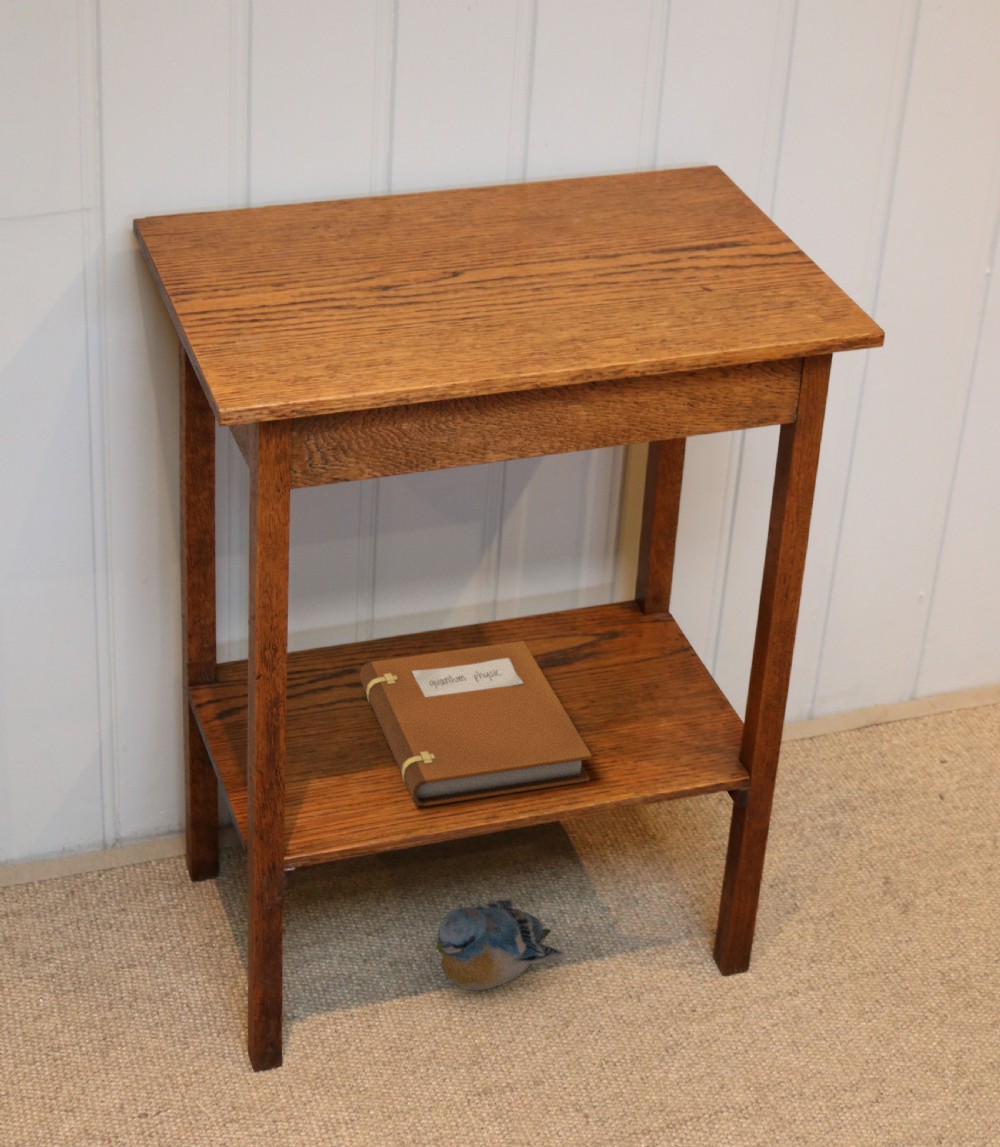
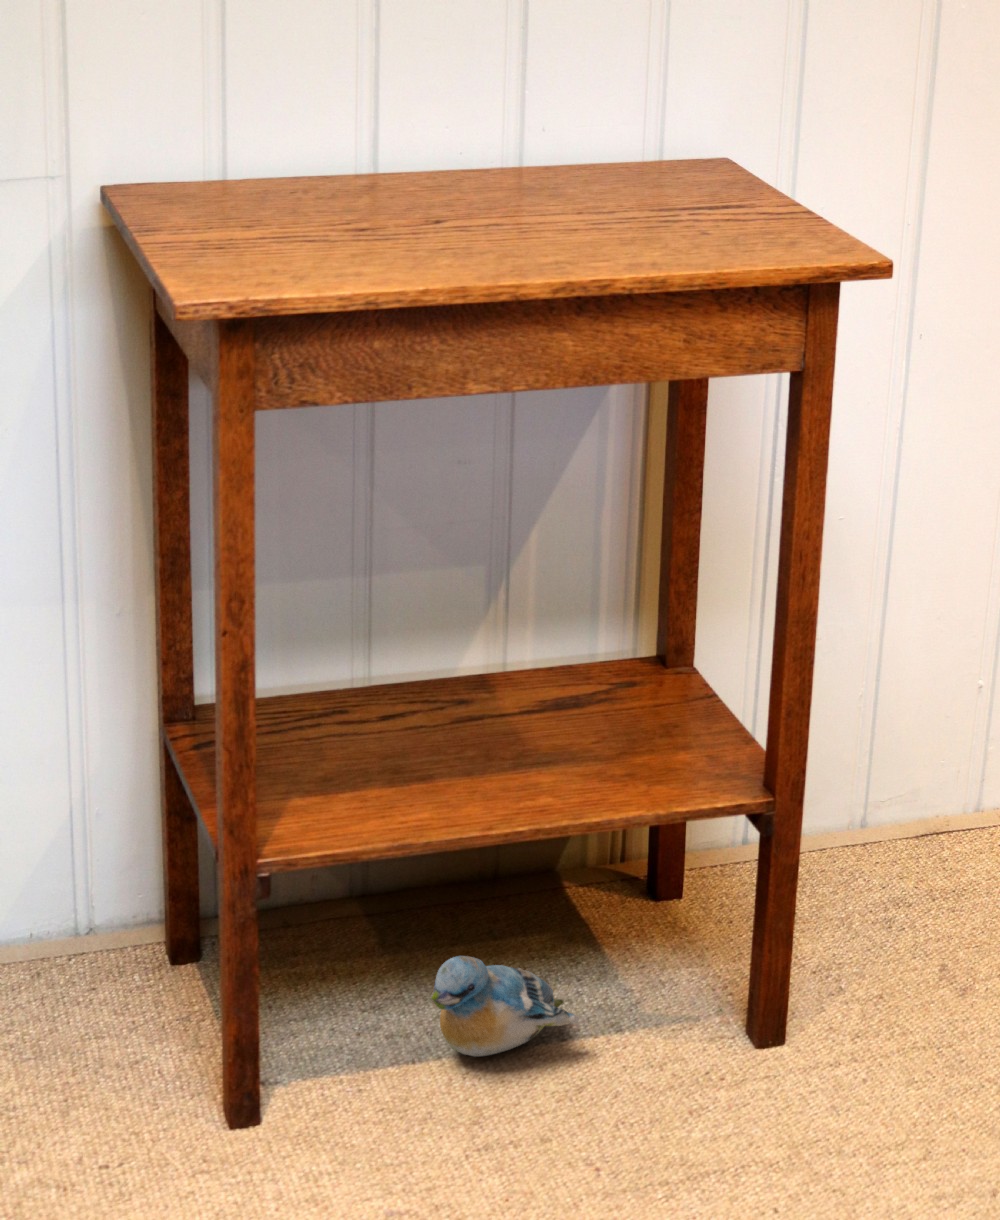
notebook: present [360,641,592,806] -> none [352,685,597,821]

